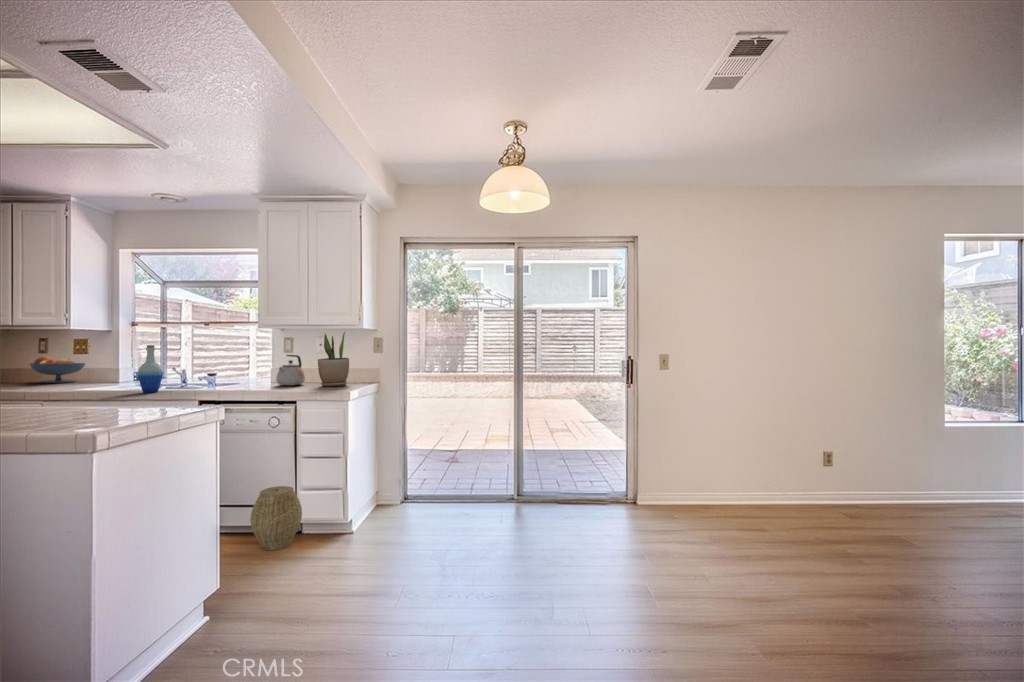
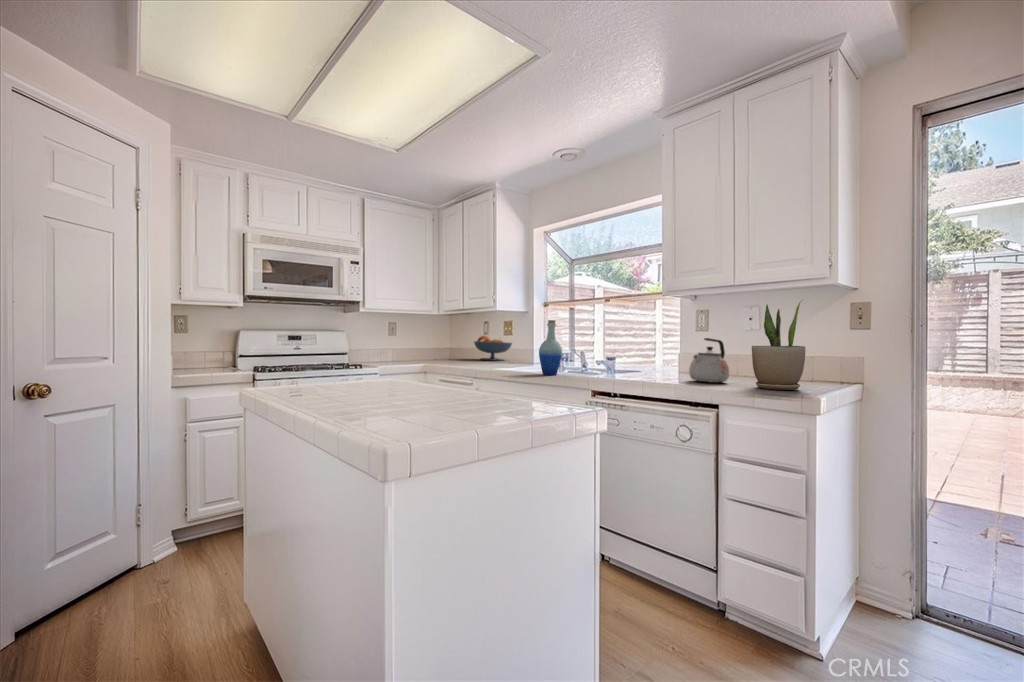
woven basket: present [250,486,302,550] -> none [648,529,723,632]

